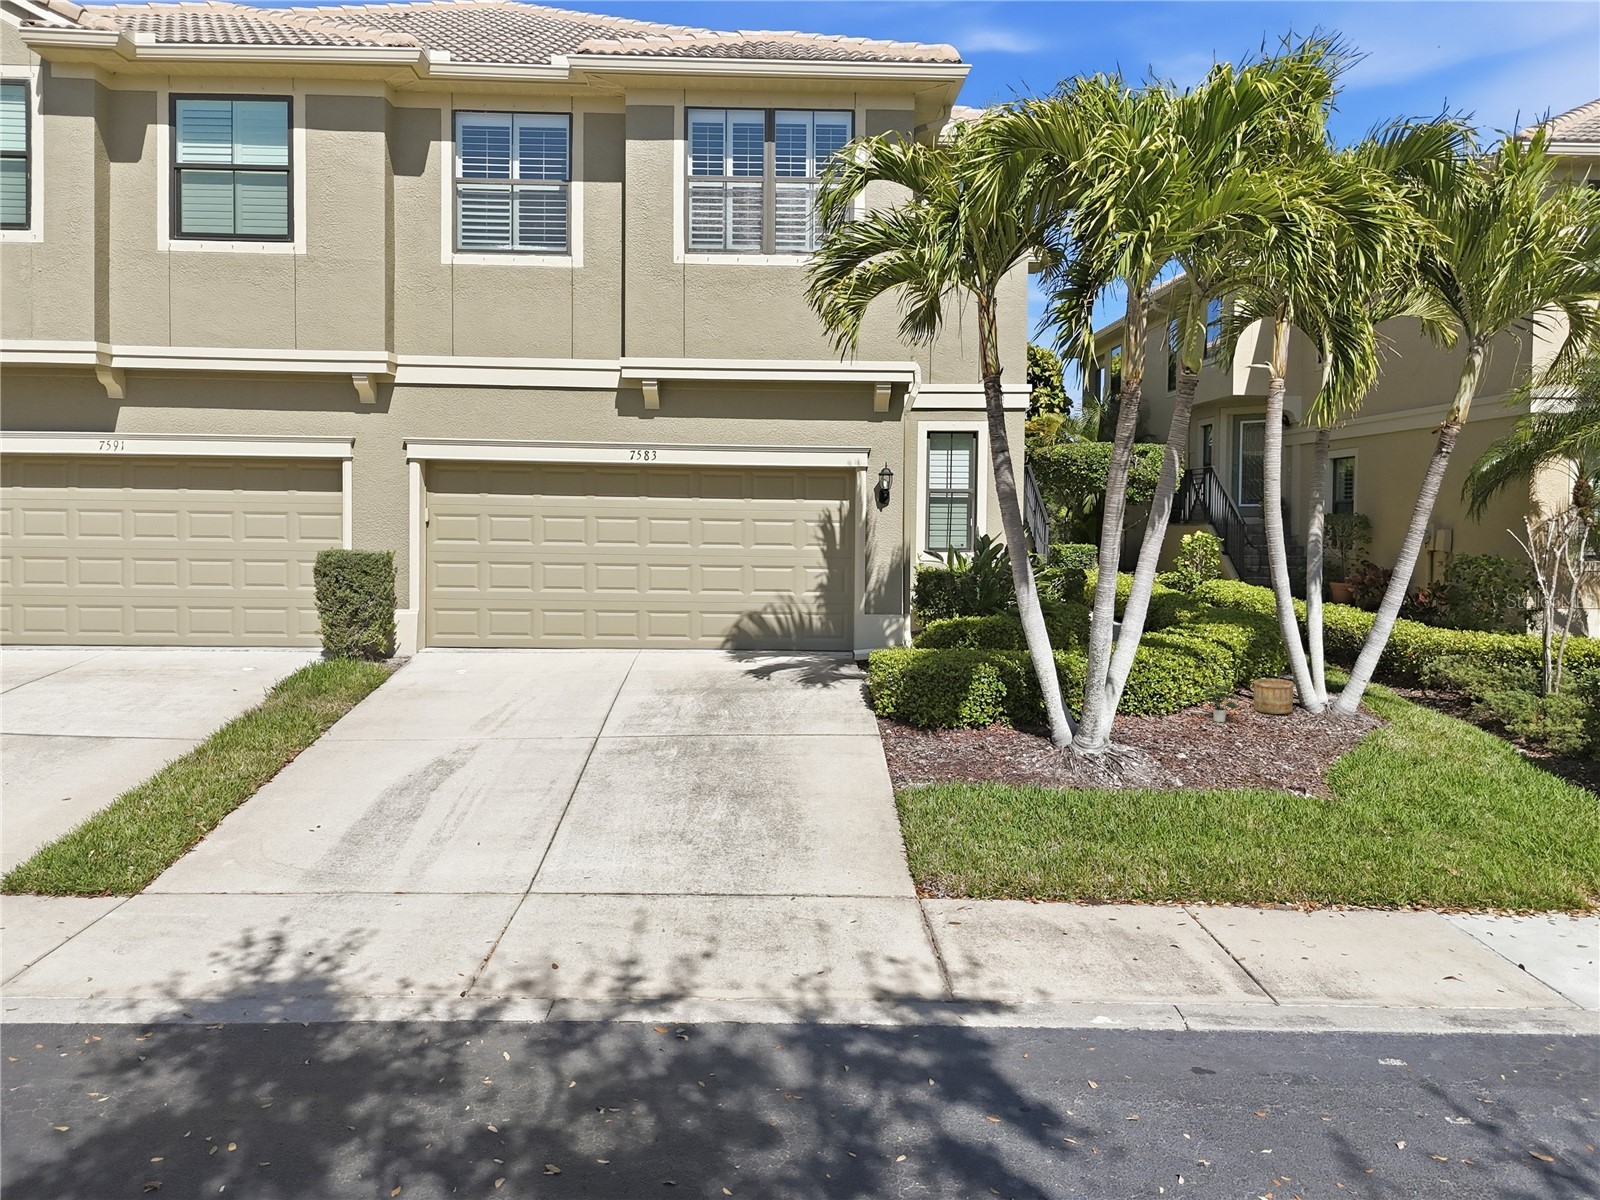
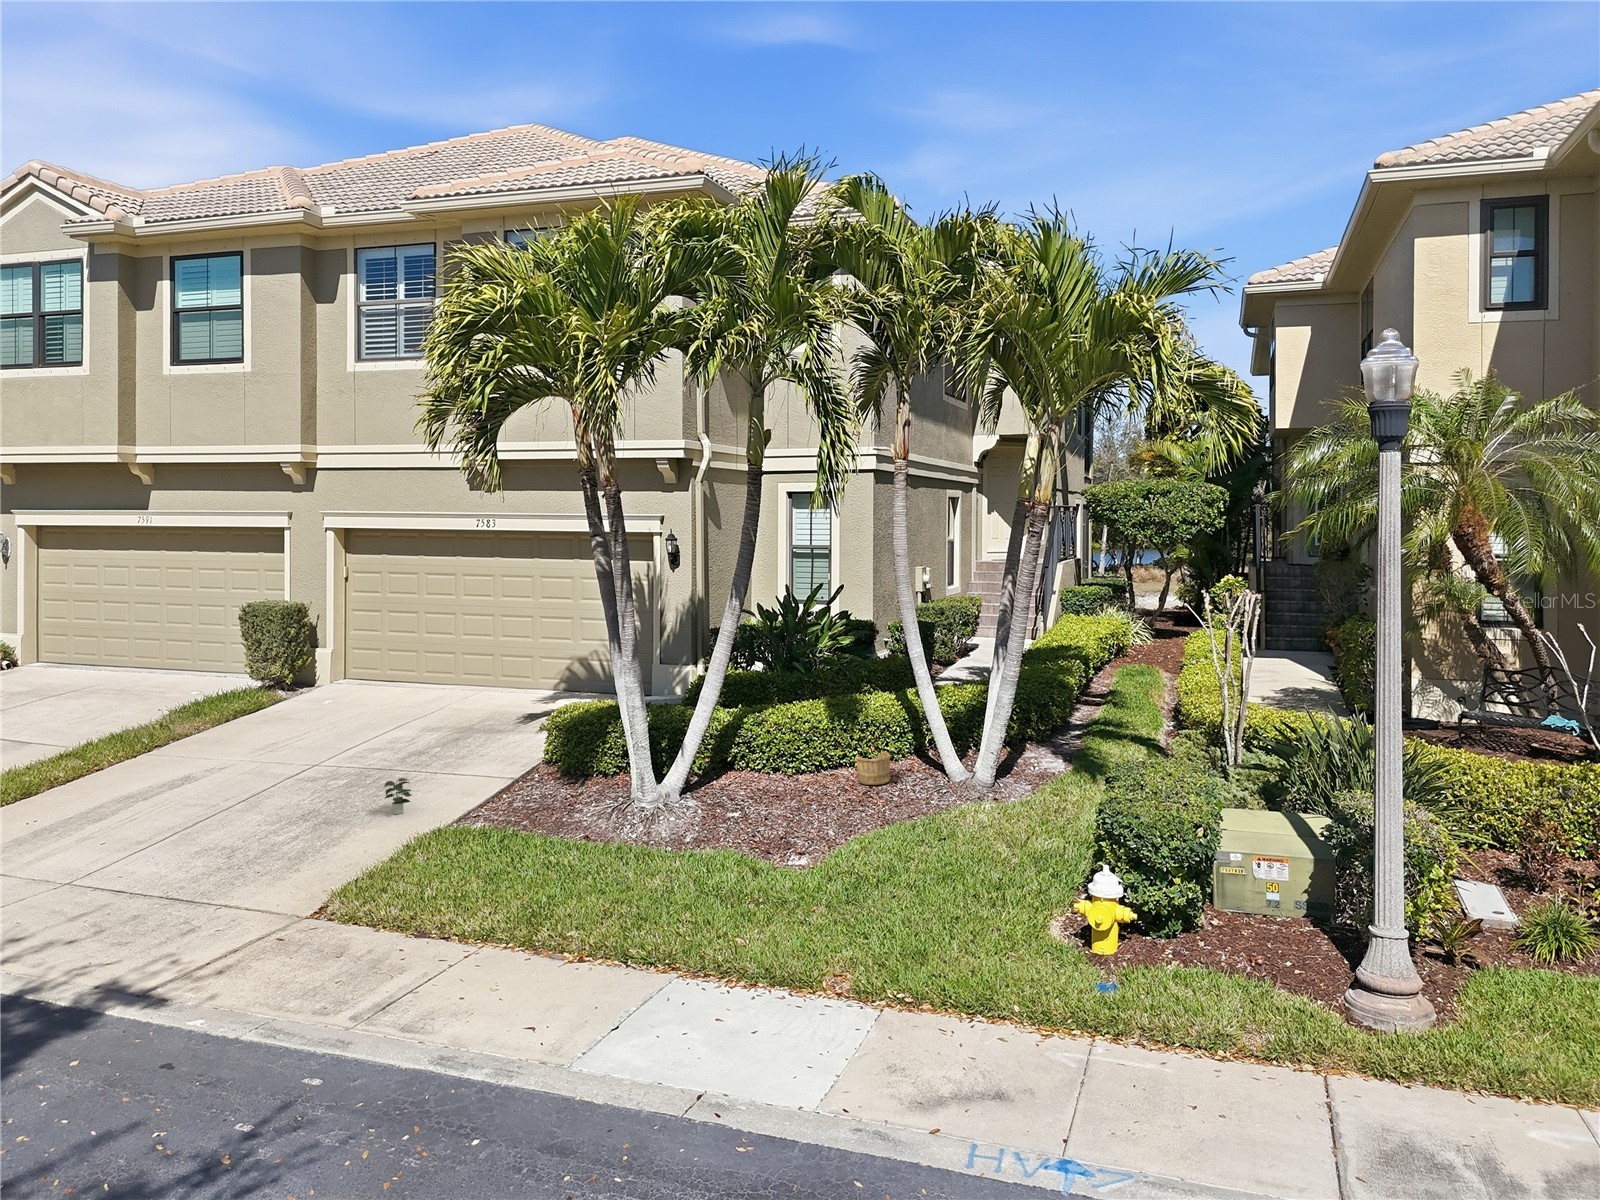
potted plant: present [1202,682,1241,722] -> present [384,778,412,814]

